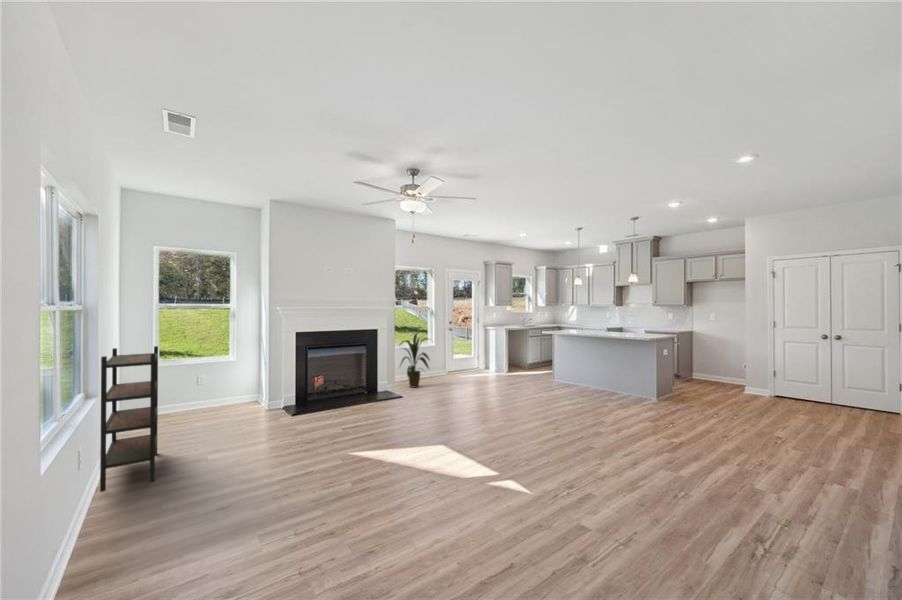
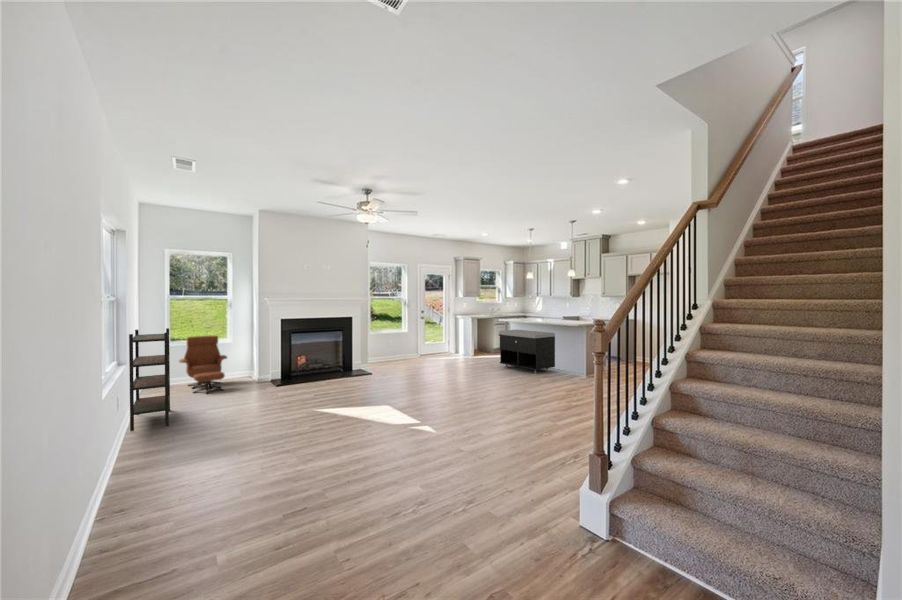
house plant: present [400,334,429,388] -> none [372,320,402,367]
storage bench: none [547,343,616,396] -> present [499,330,555,373]
lounge chair: none [170,352,230,427] -> present [179,335,227,393]

